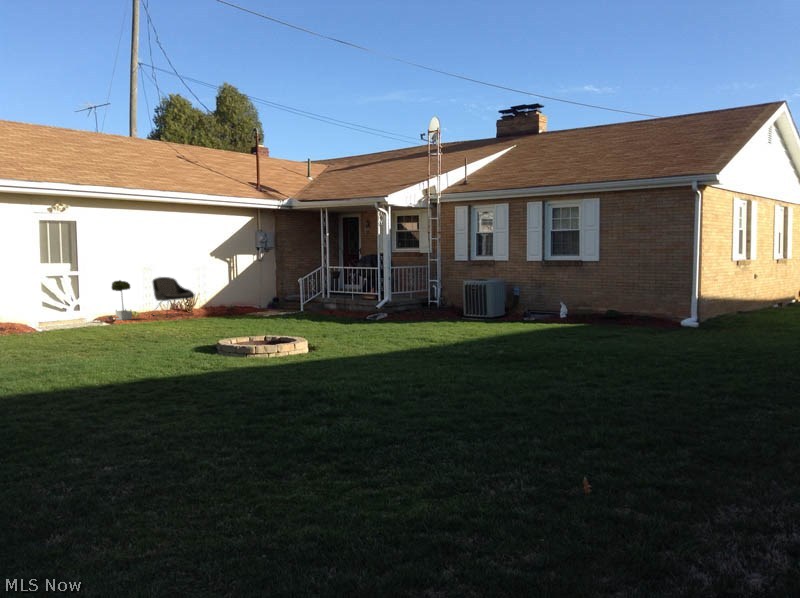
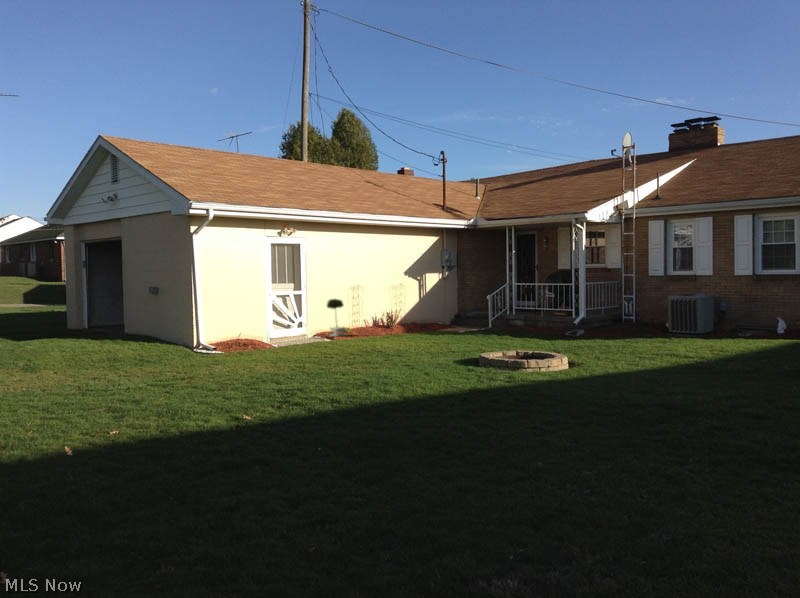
lounge chair: present [153,277,194,315] -> none [358,295,398,334]

